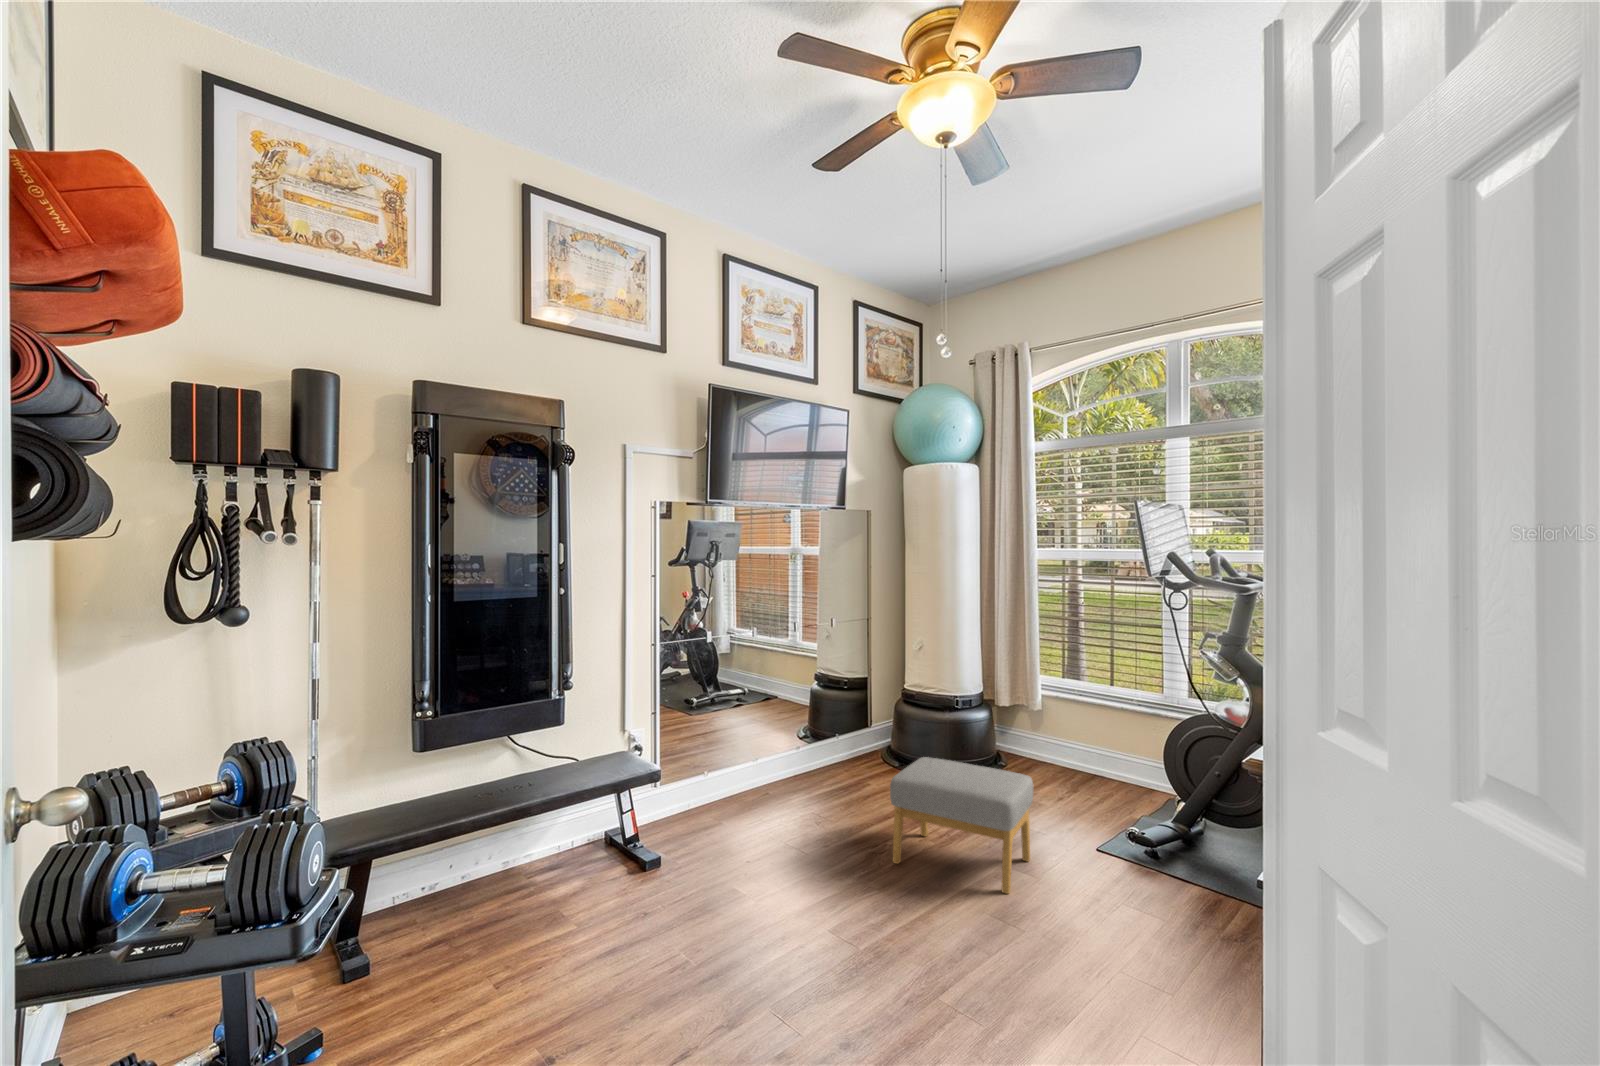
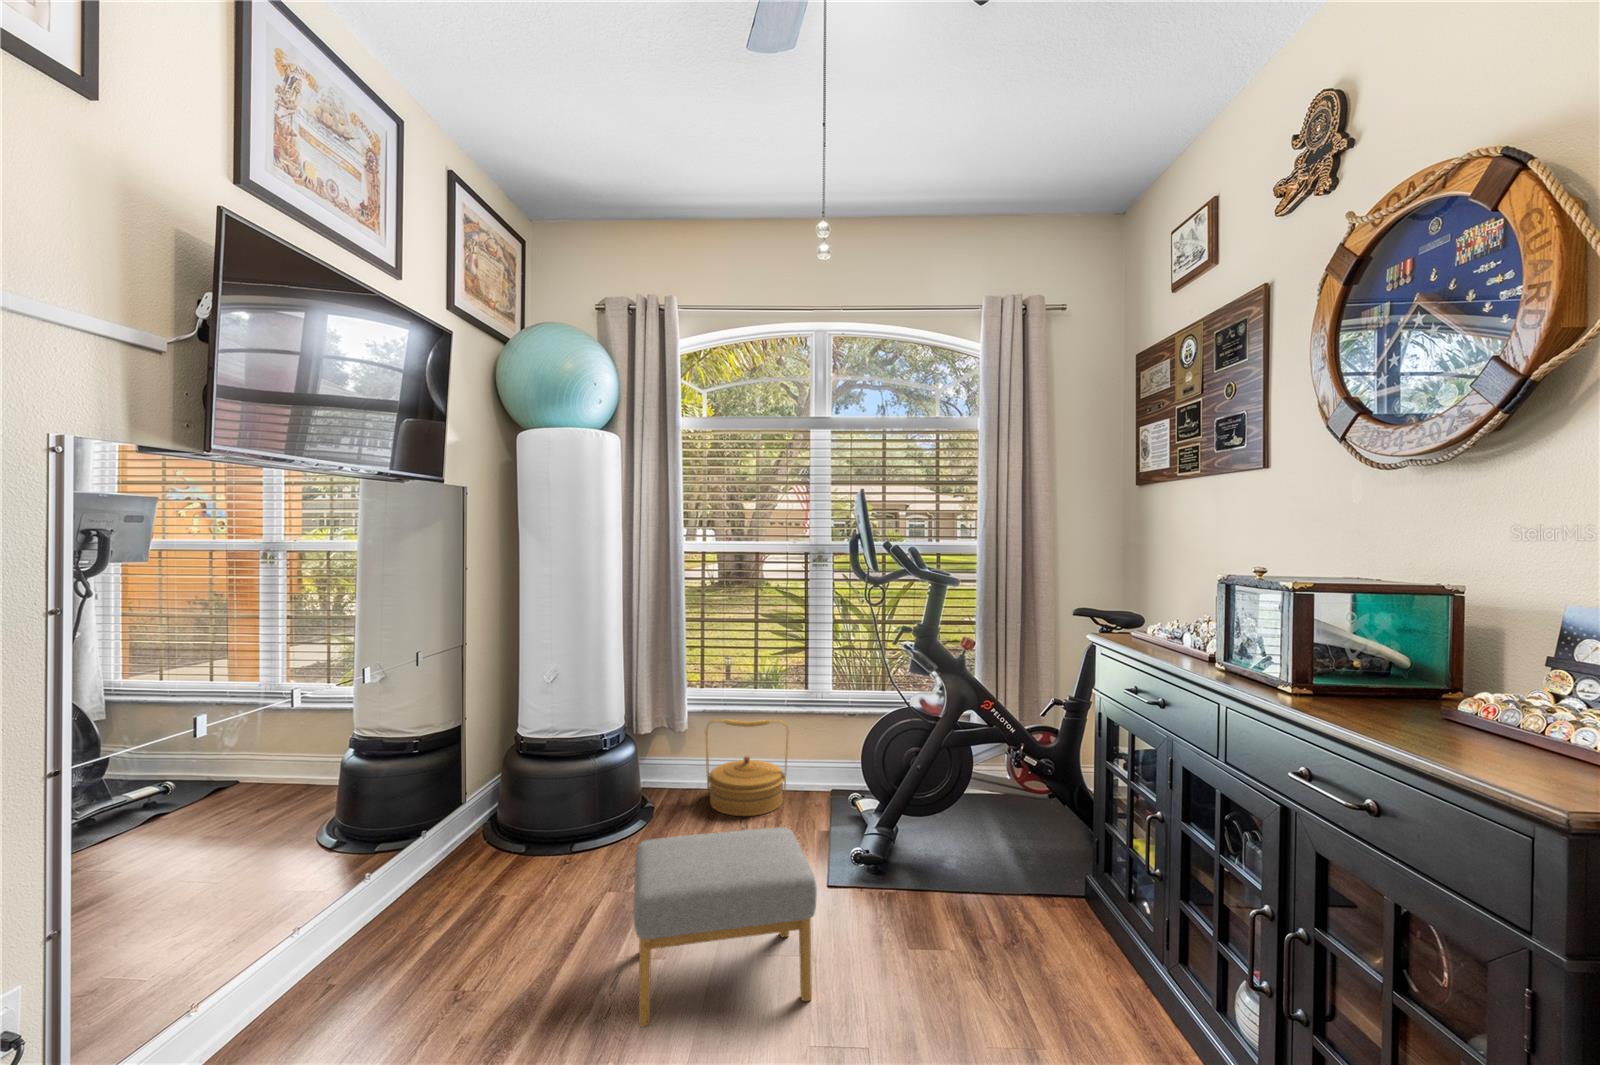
woven basket: none [1047,704,1125,794] -> present [705,719,789,816]

